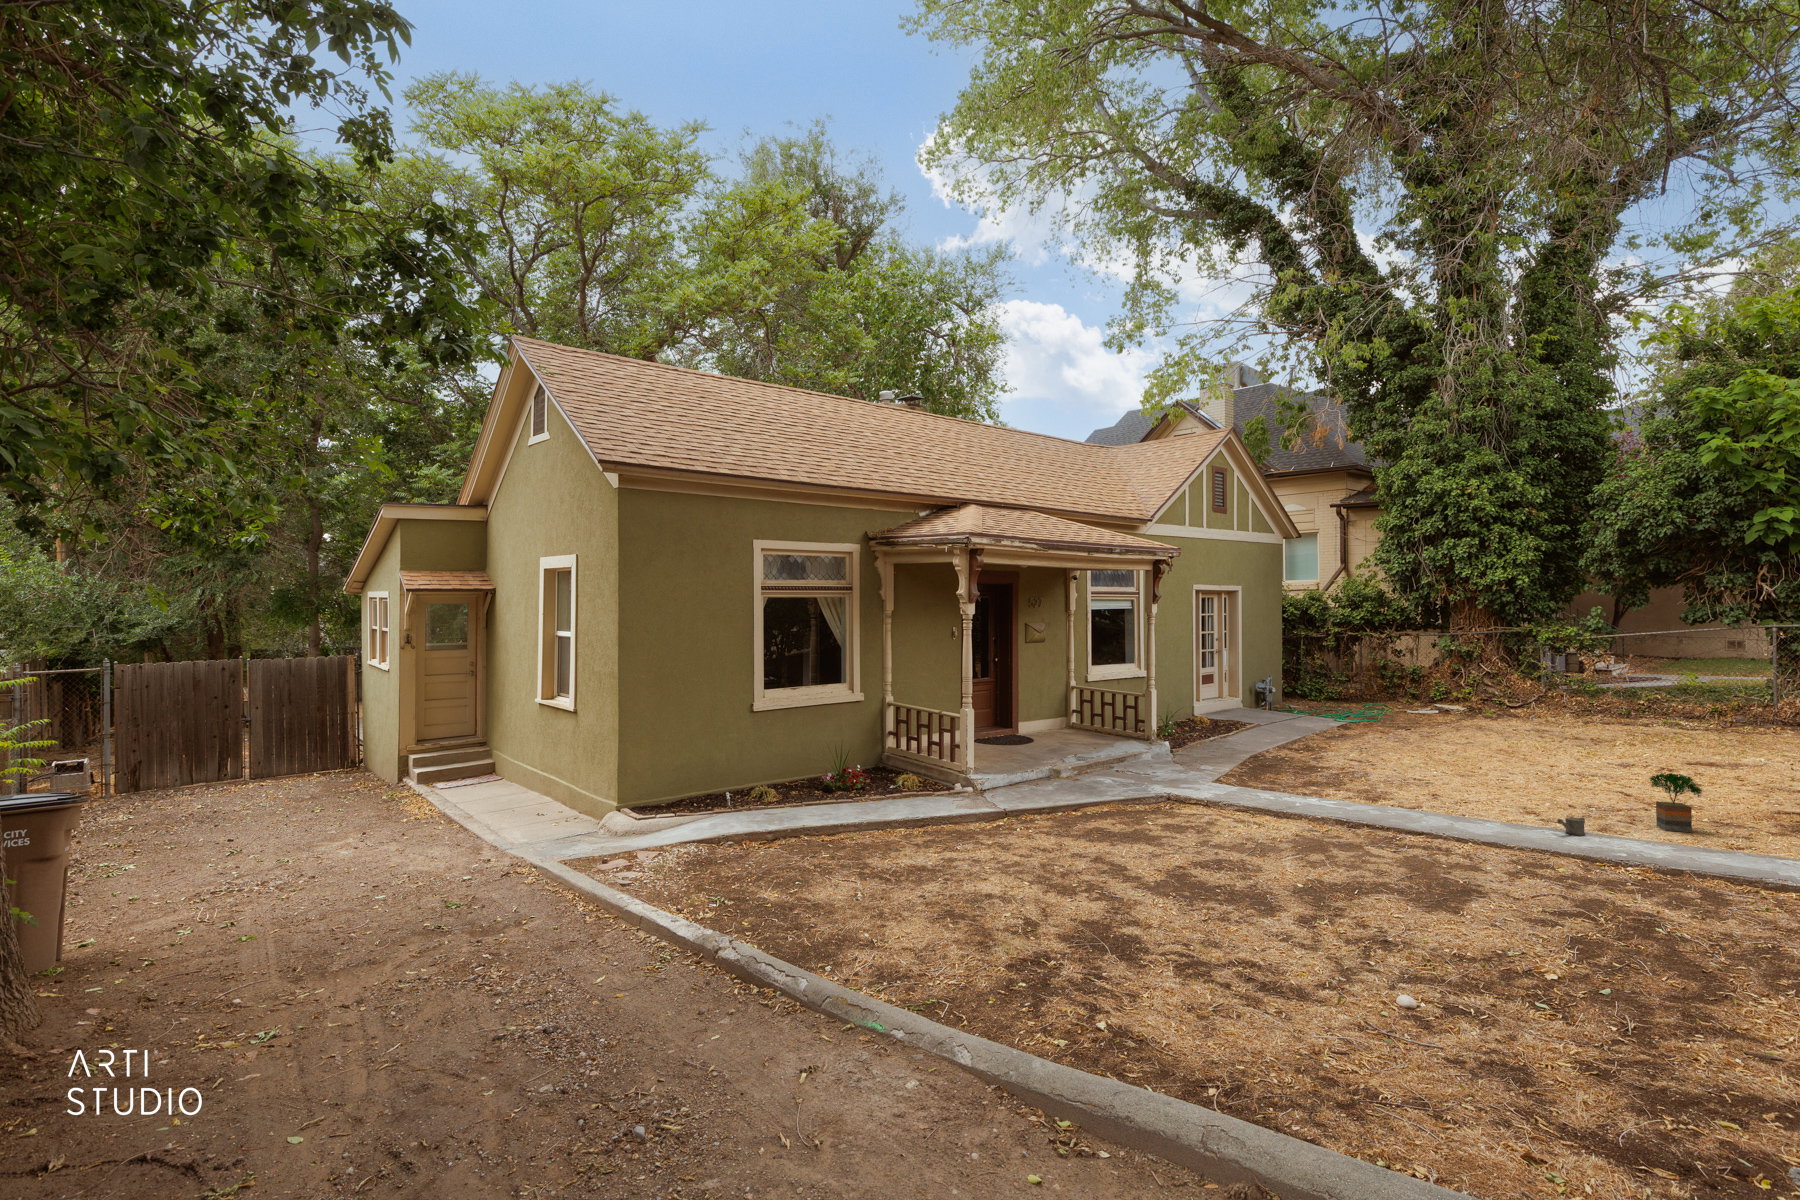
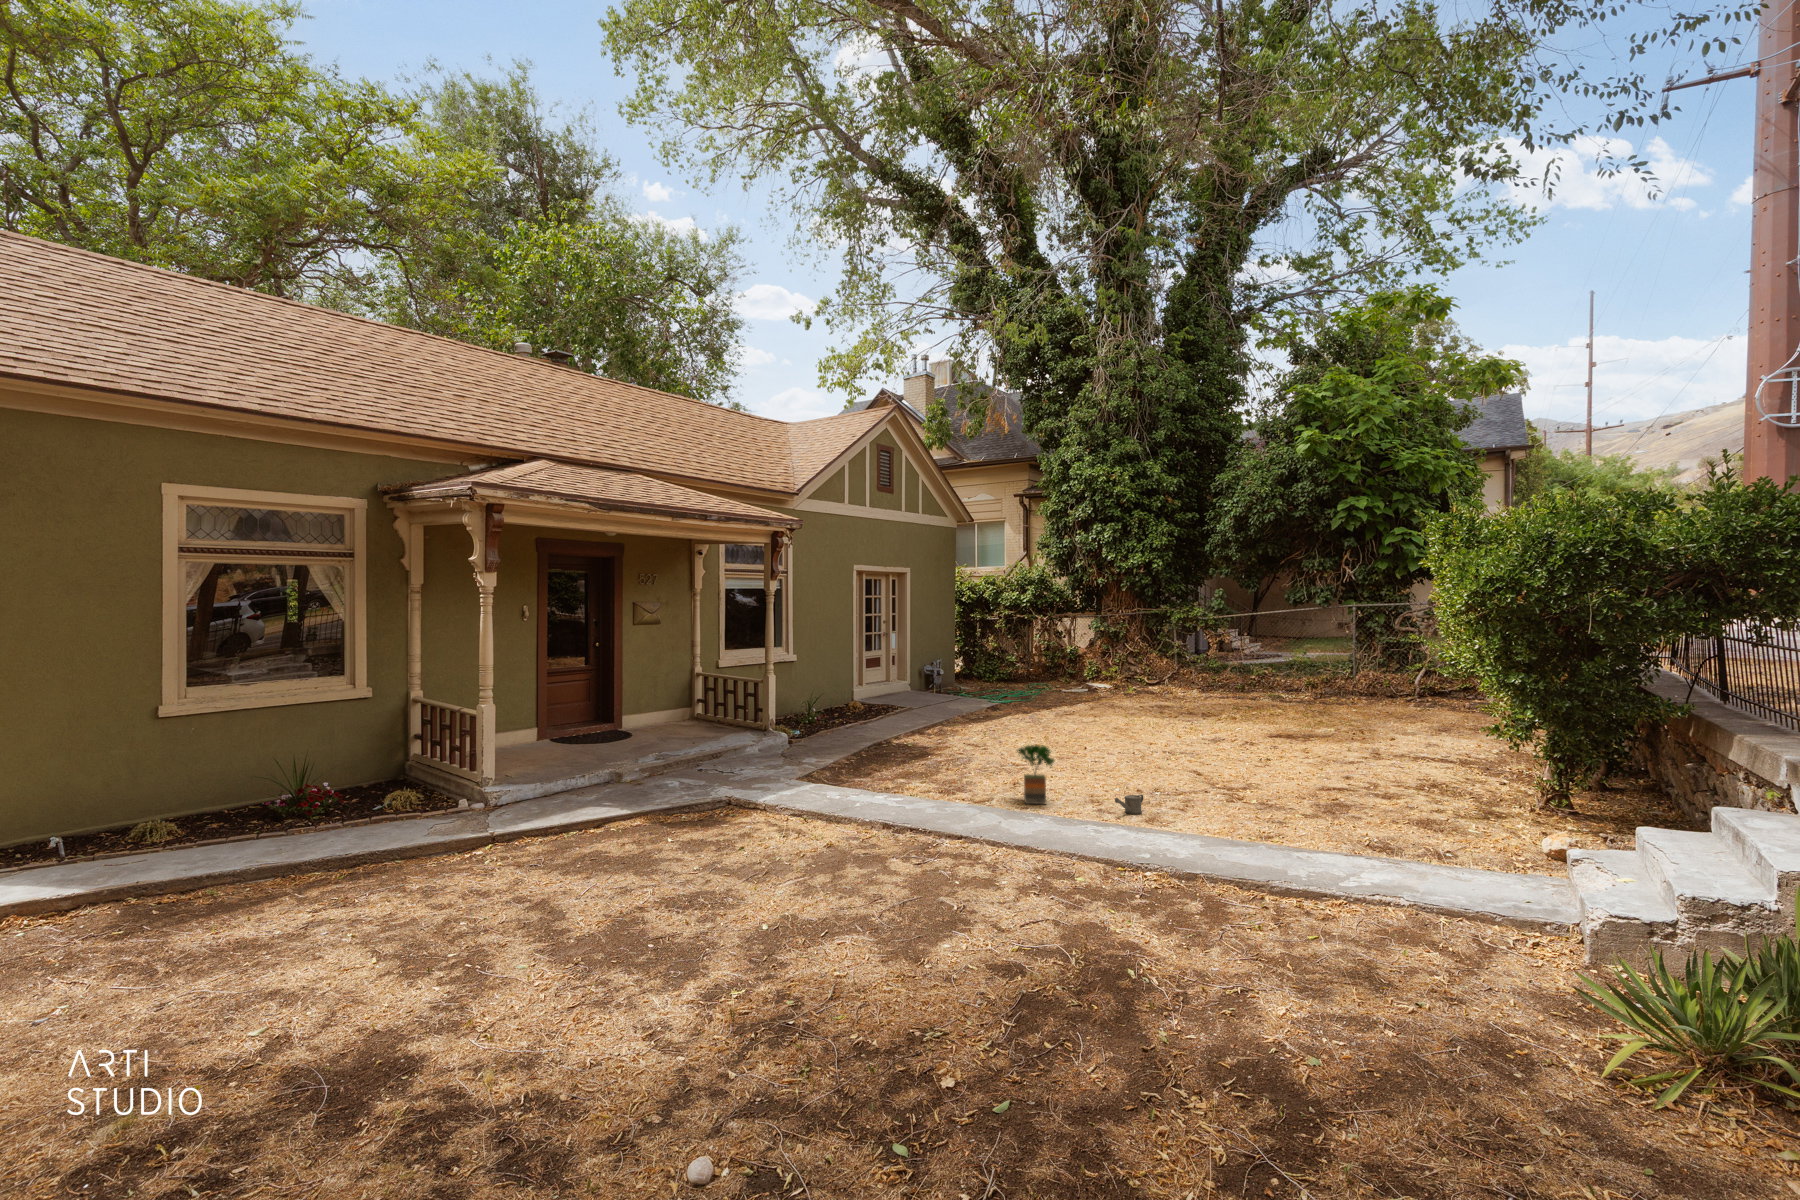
potted tree: present [1650,773,1702,832] -> present [1017,745,1054,804]

